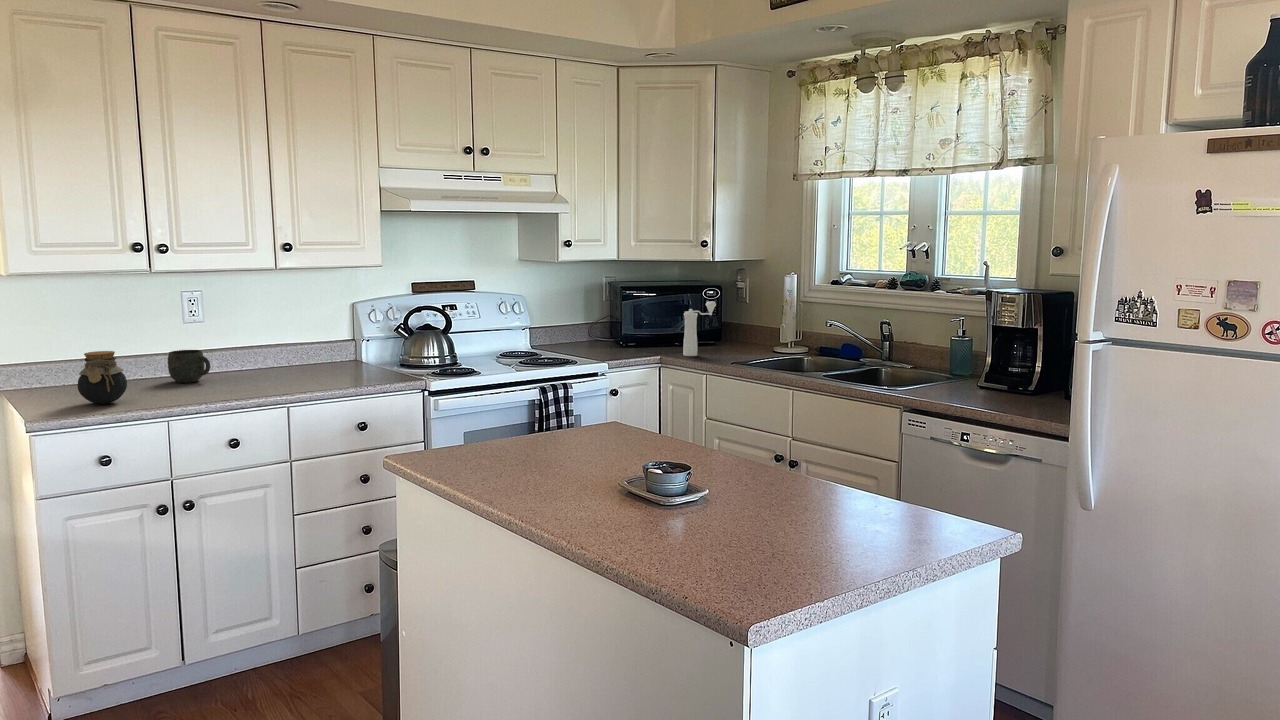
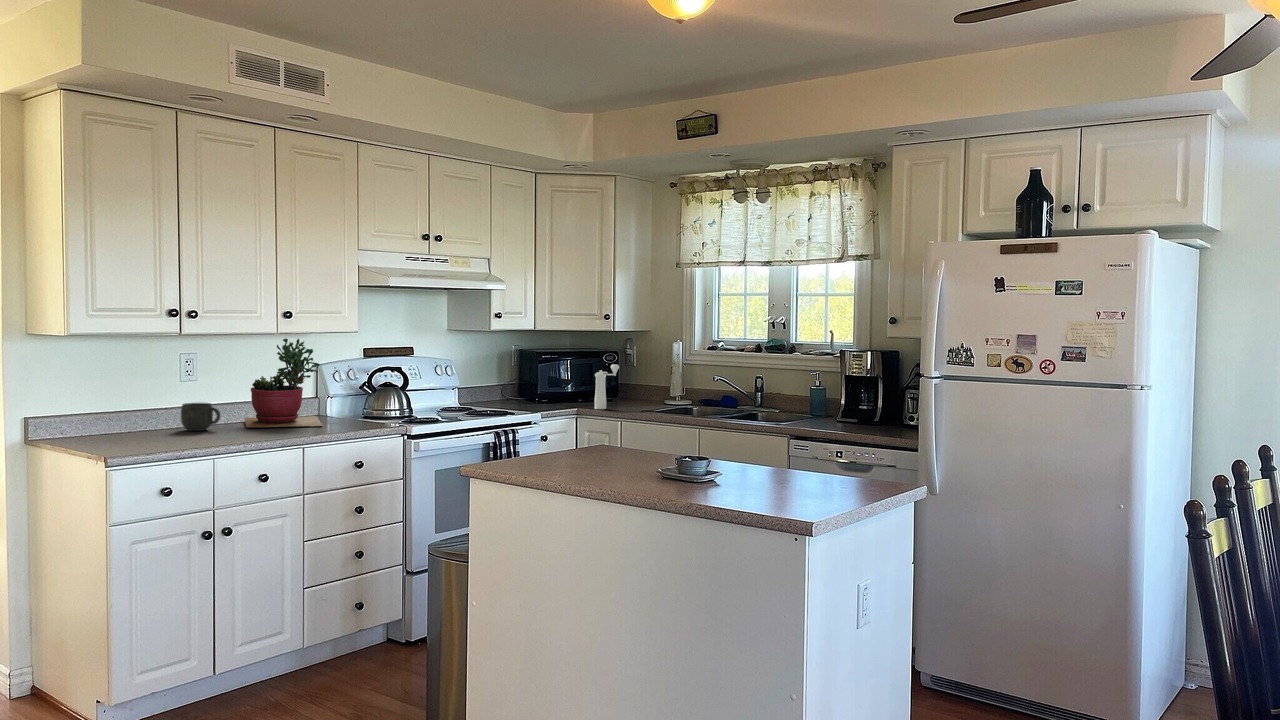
succulent plant: none [243,275,339,379] -> present [245,338,323,428]
jar: present [78,351,127,404] -> none [132,400,173,445]

